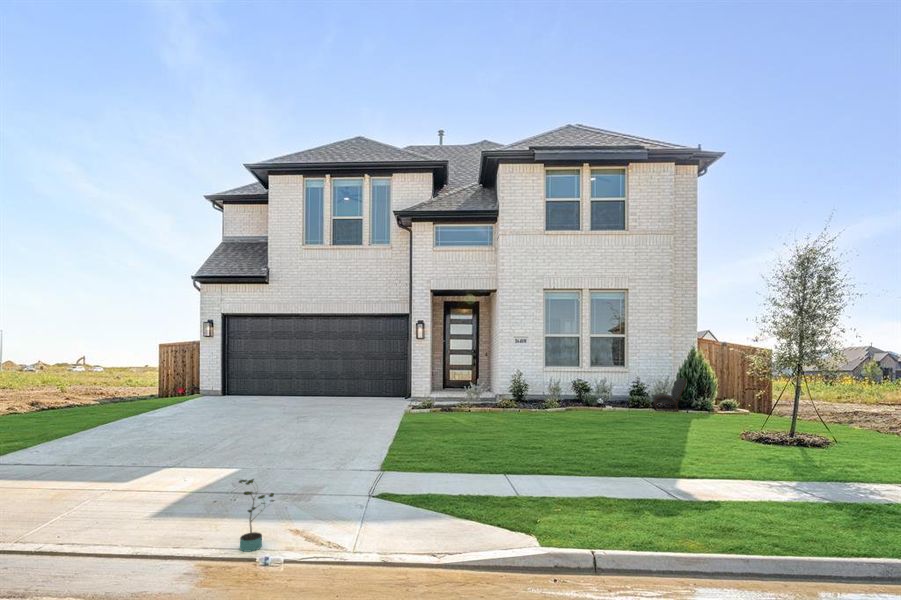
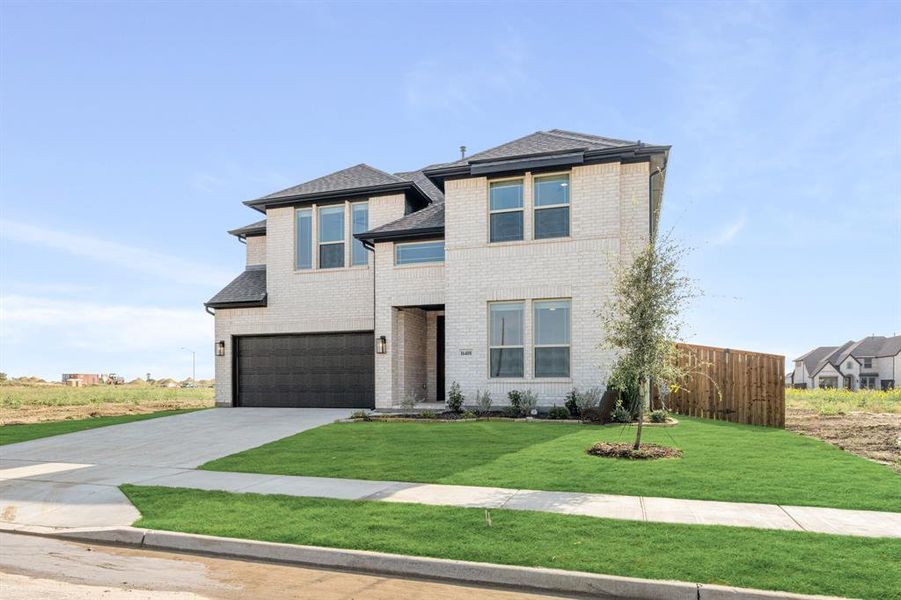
potted plant: present [239,479,274,552] -> none [53,444,79,484]

